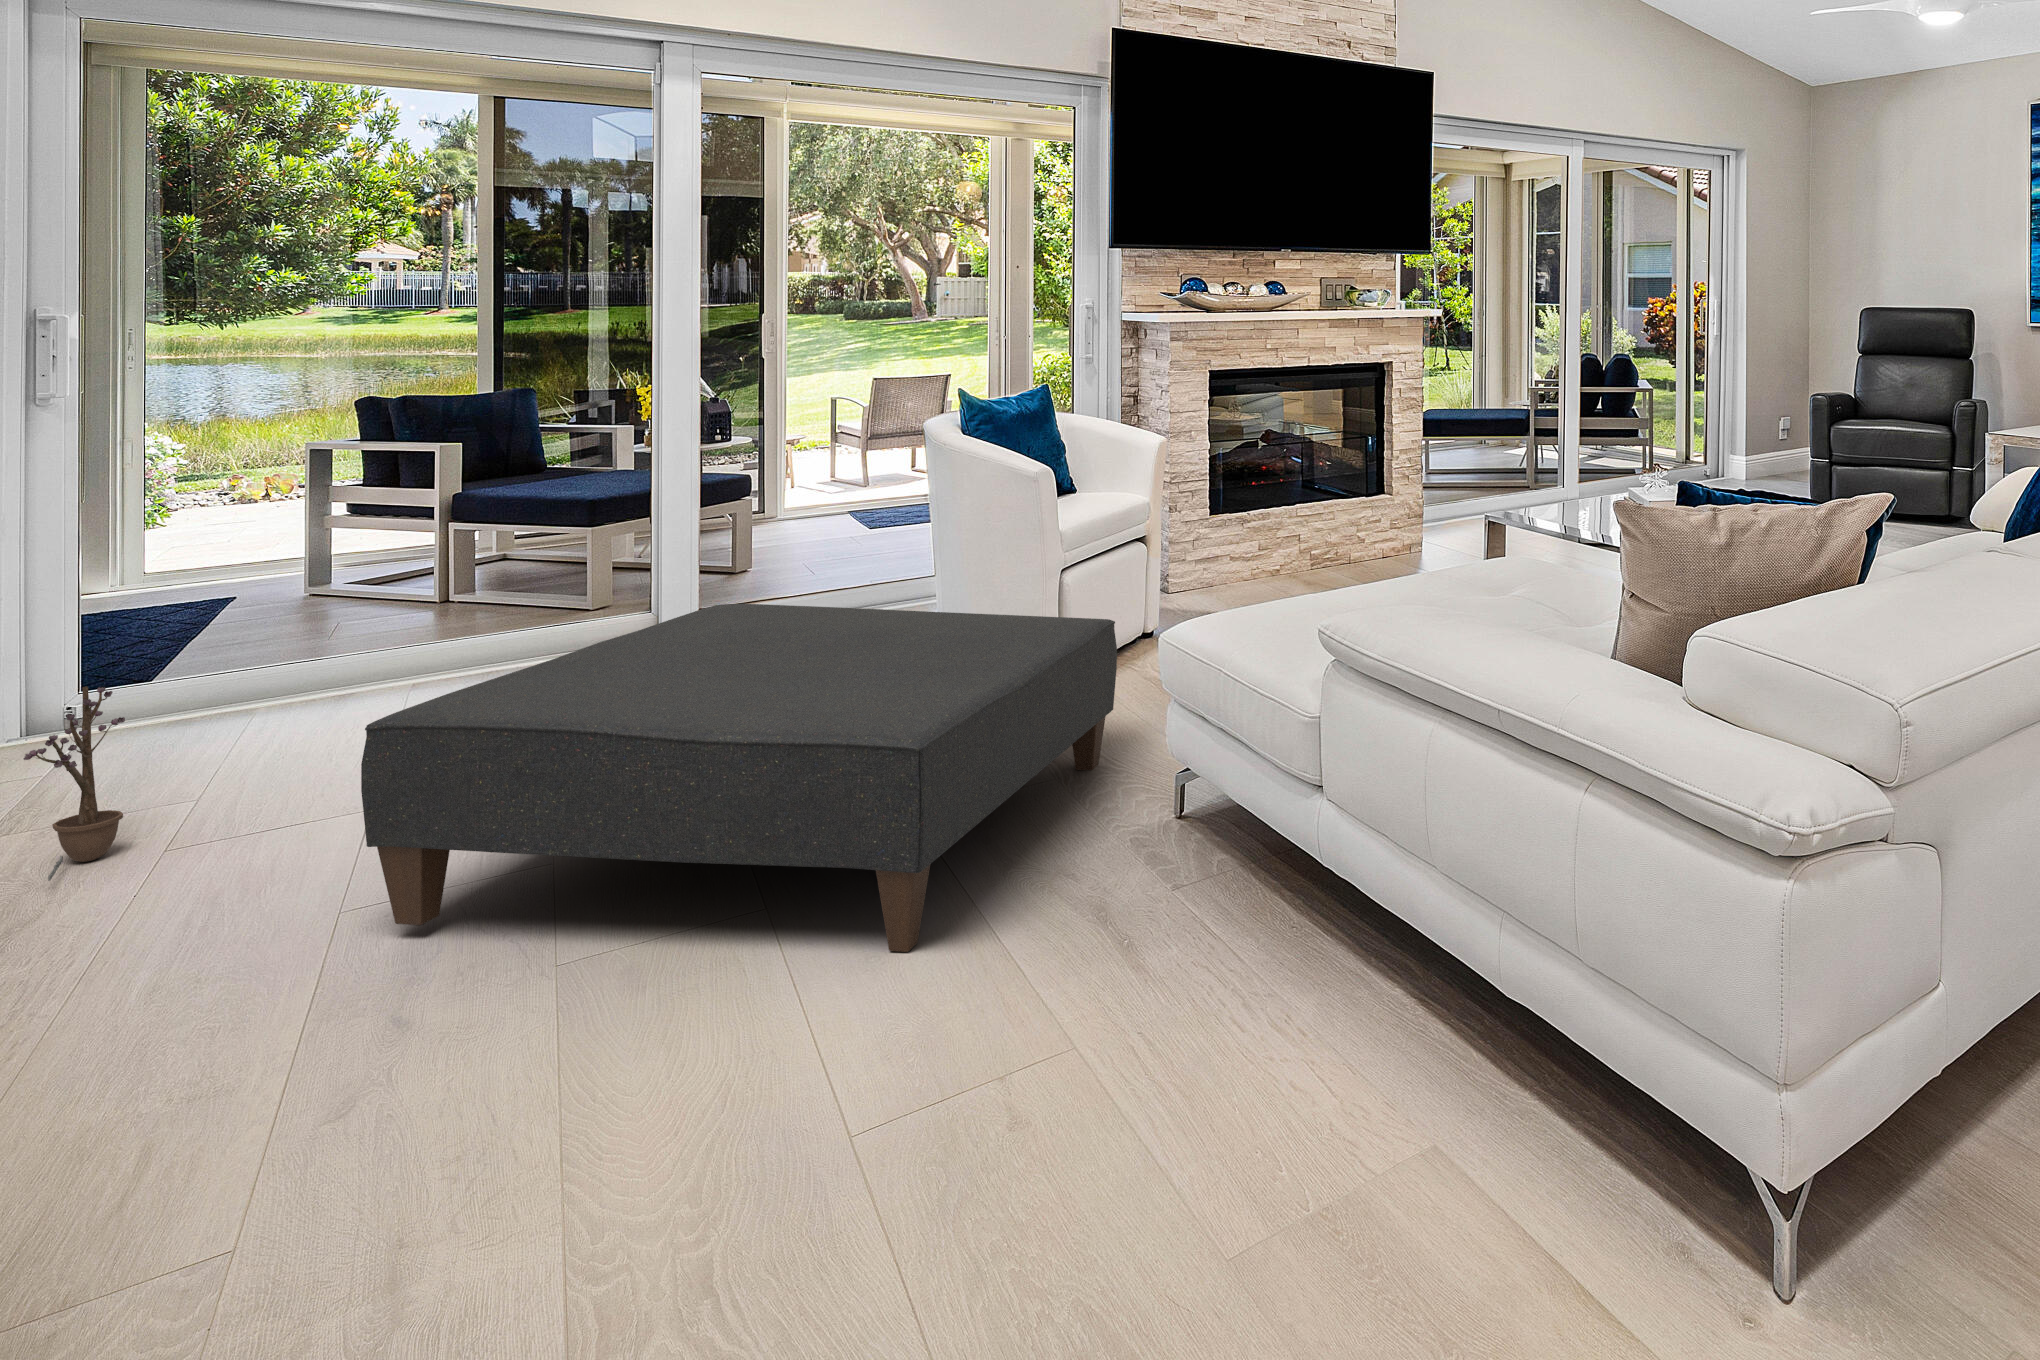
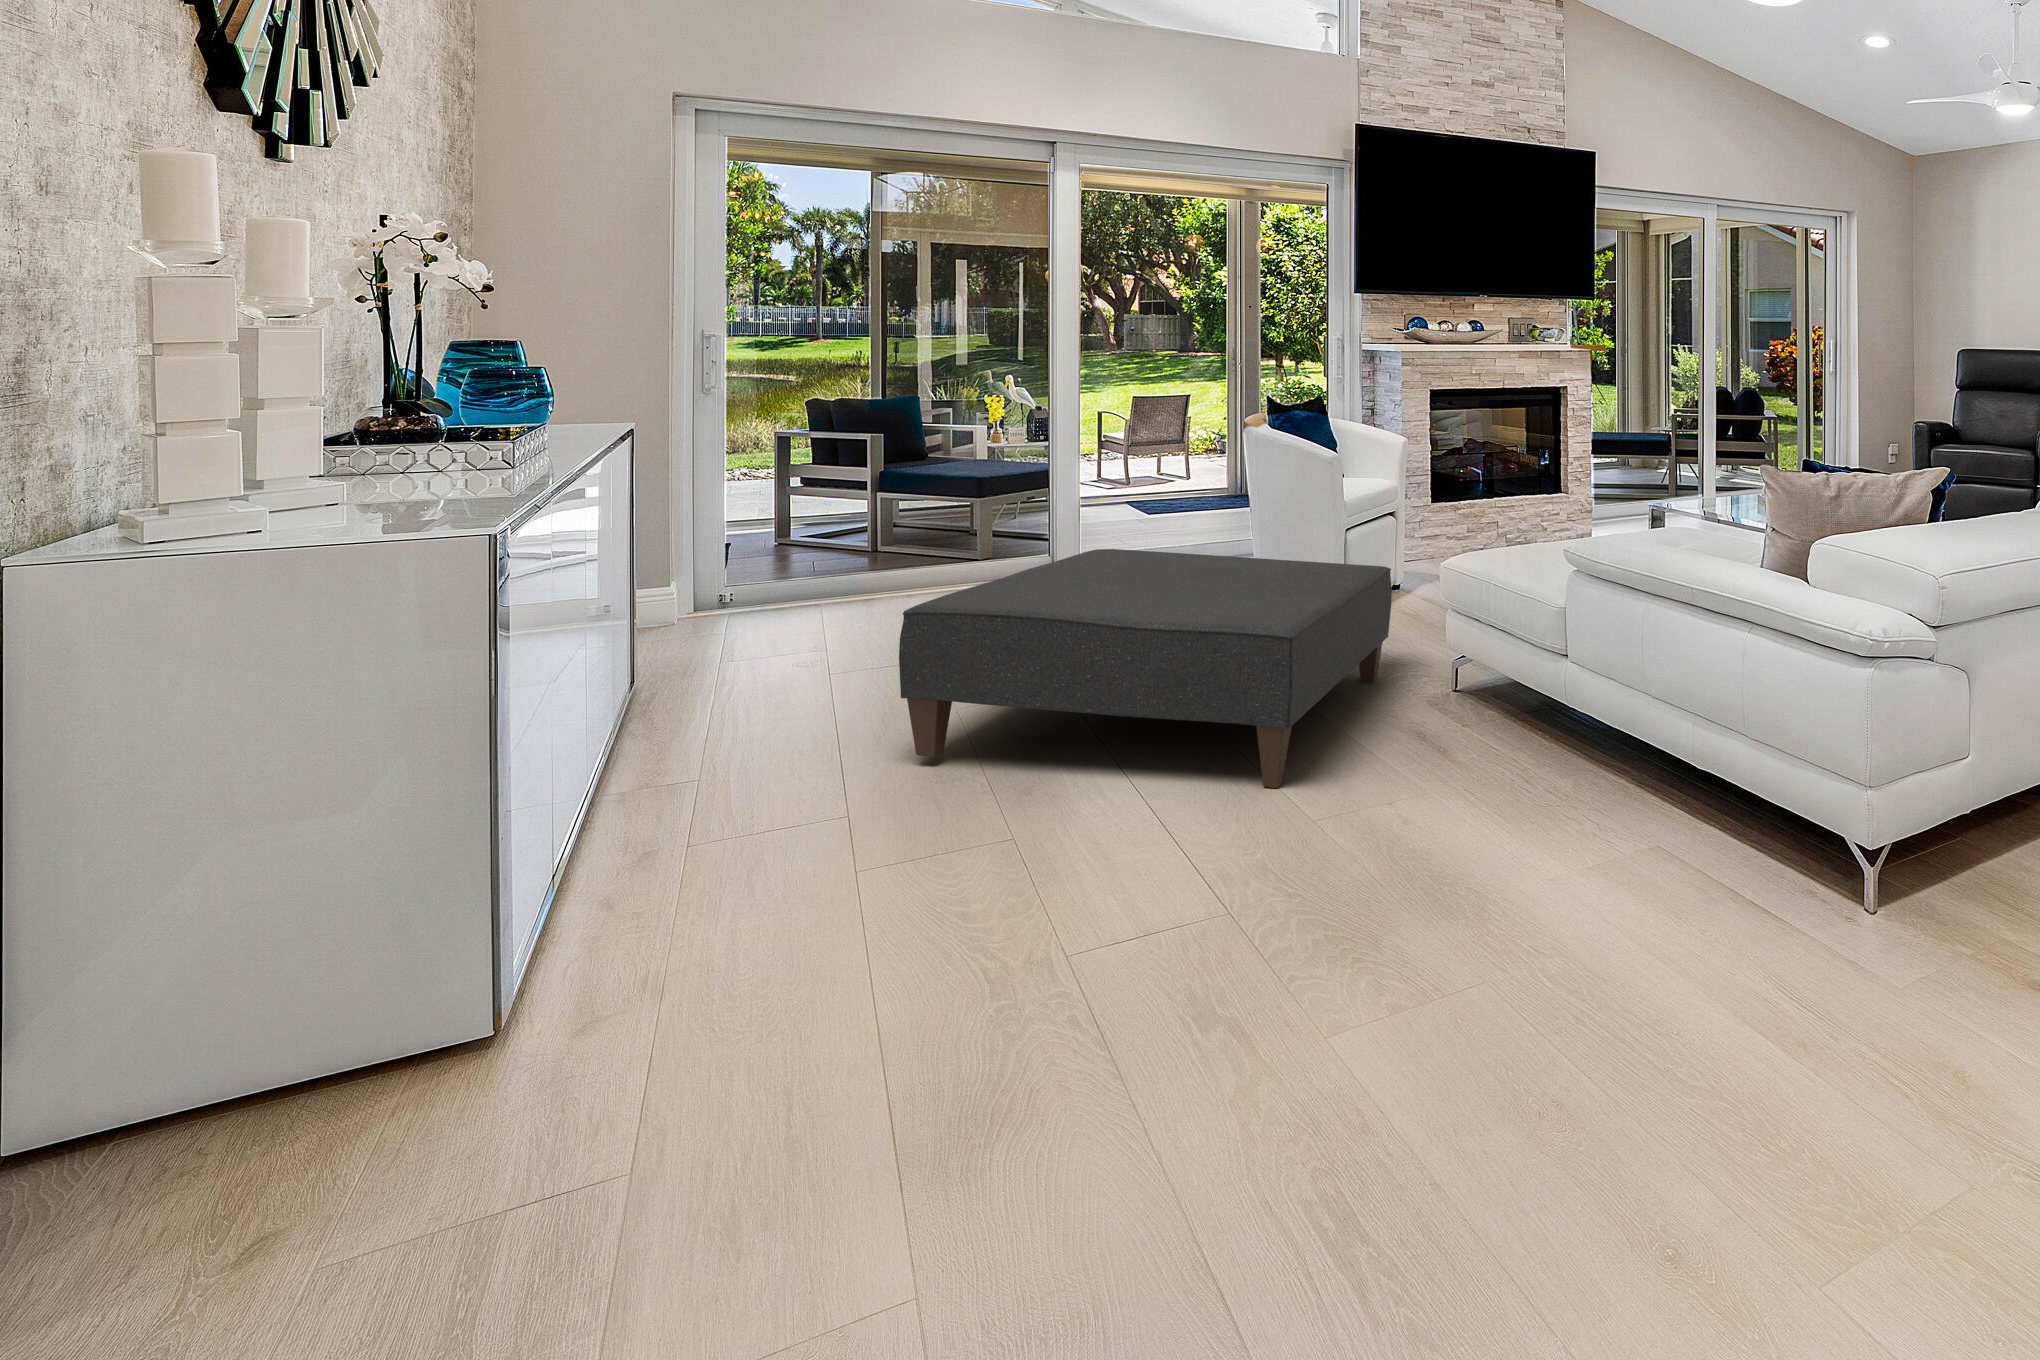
decorative plant: present [23,686,125,881] -> none [652,587,707,722]

